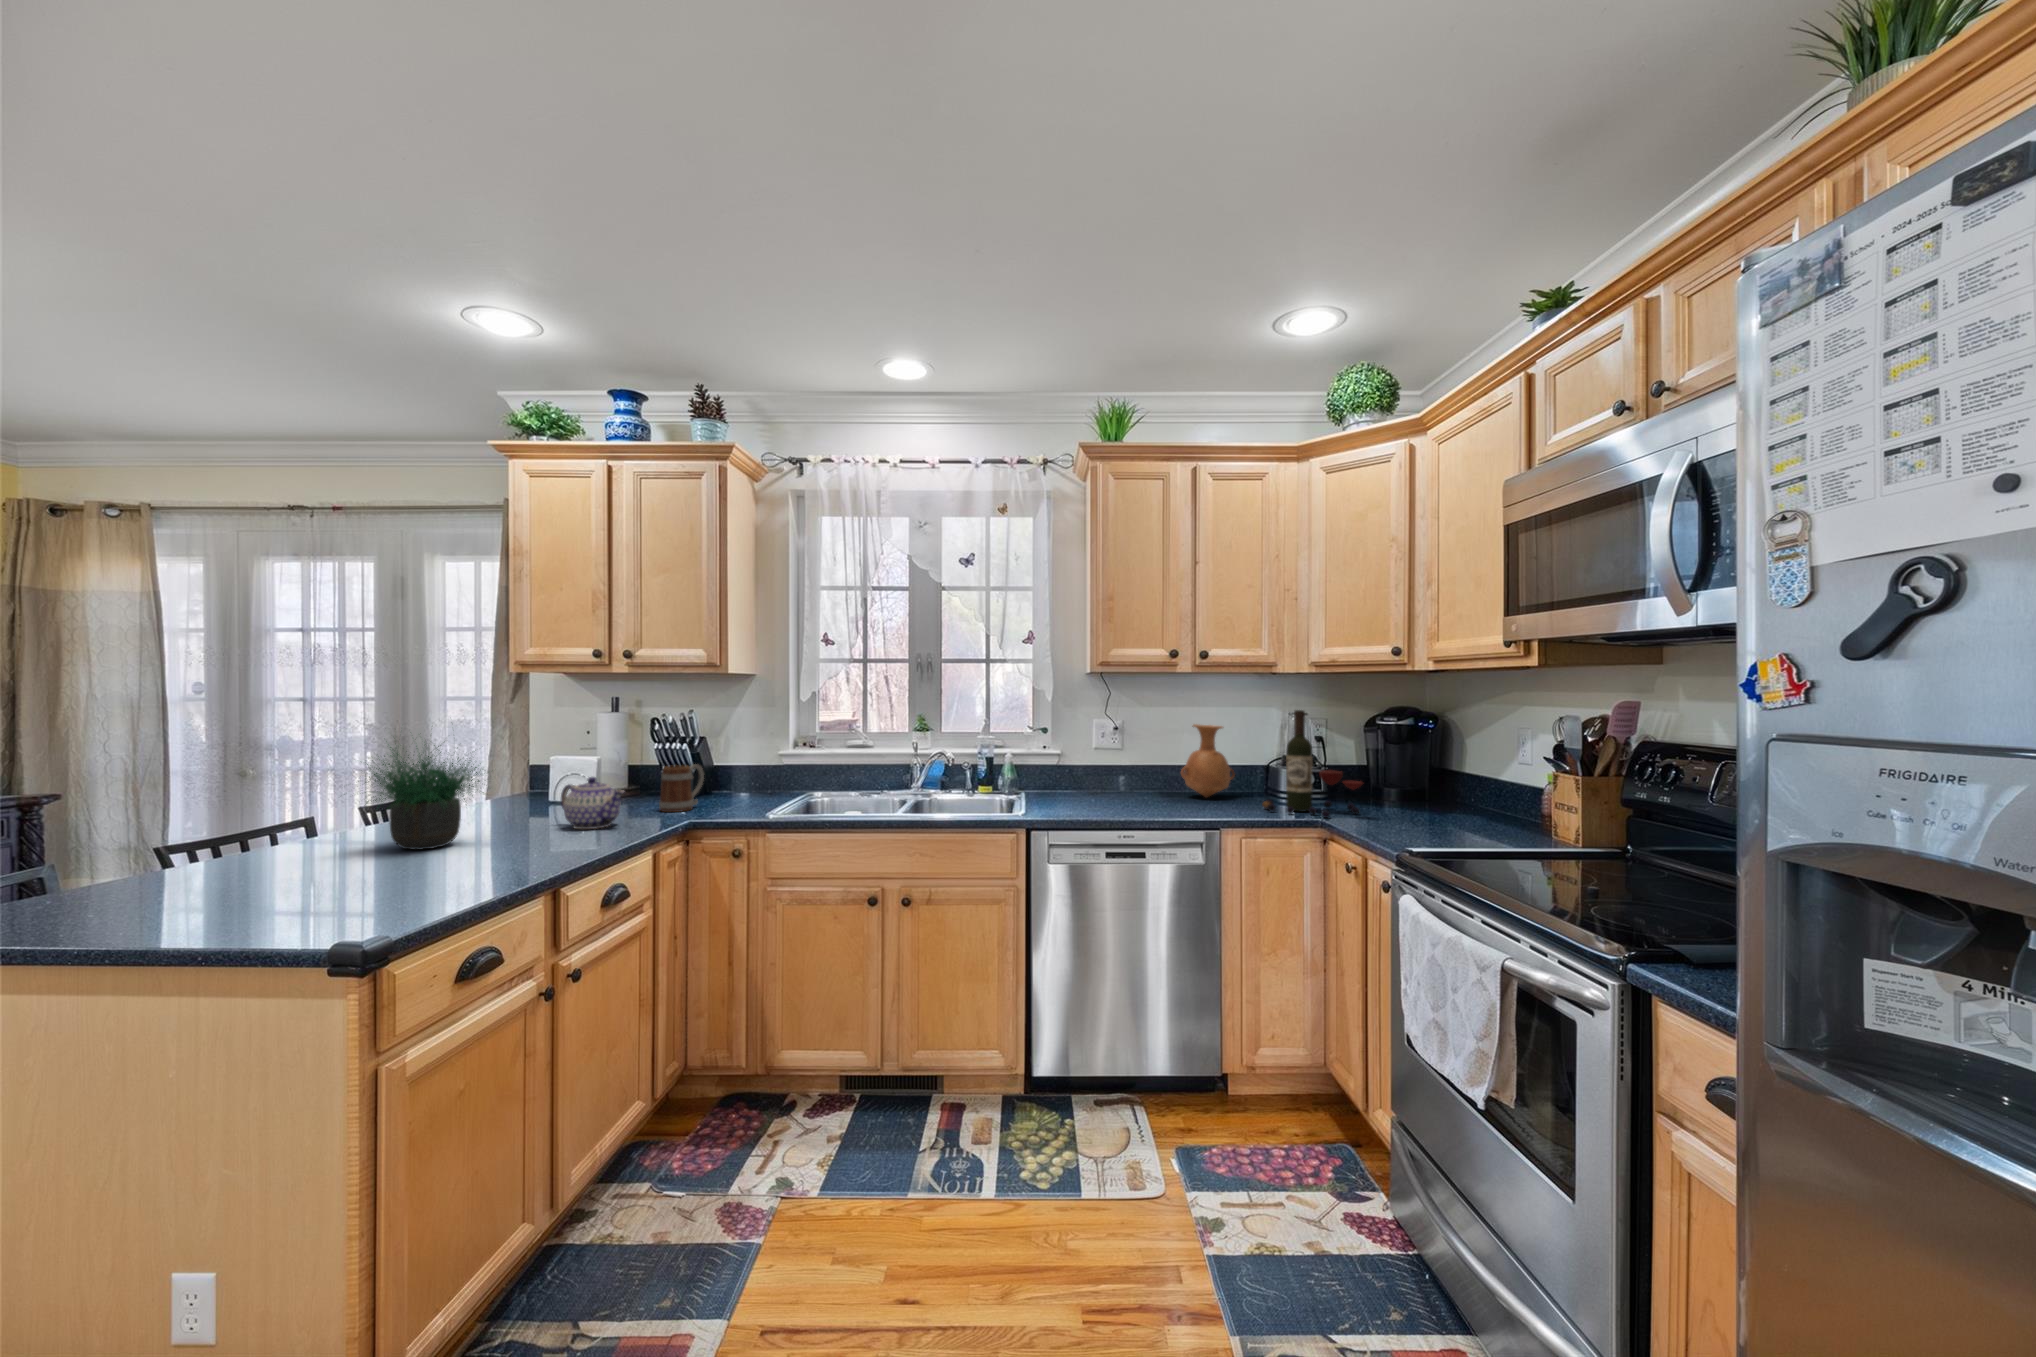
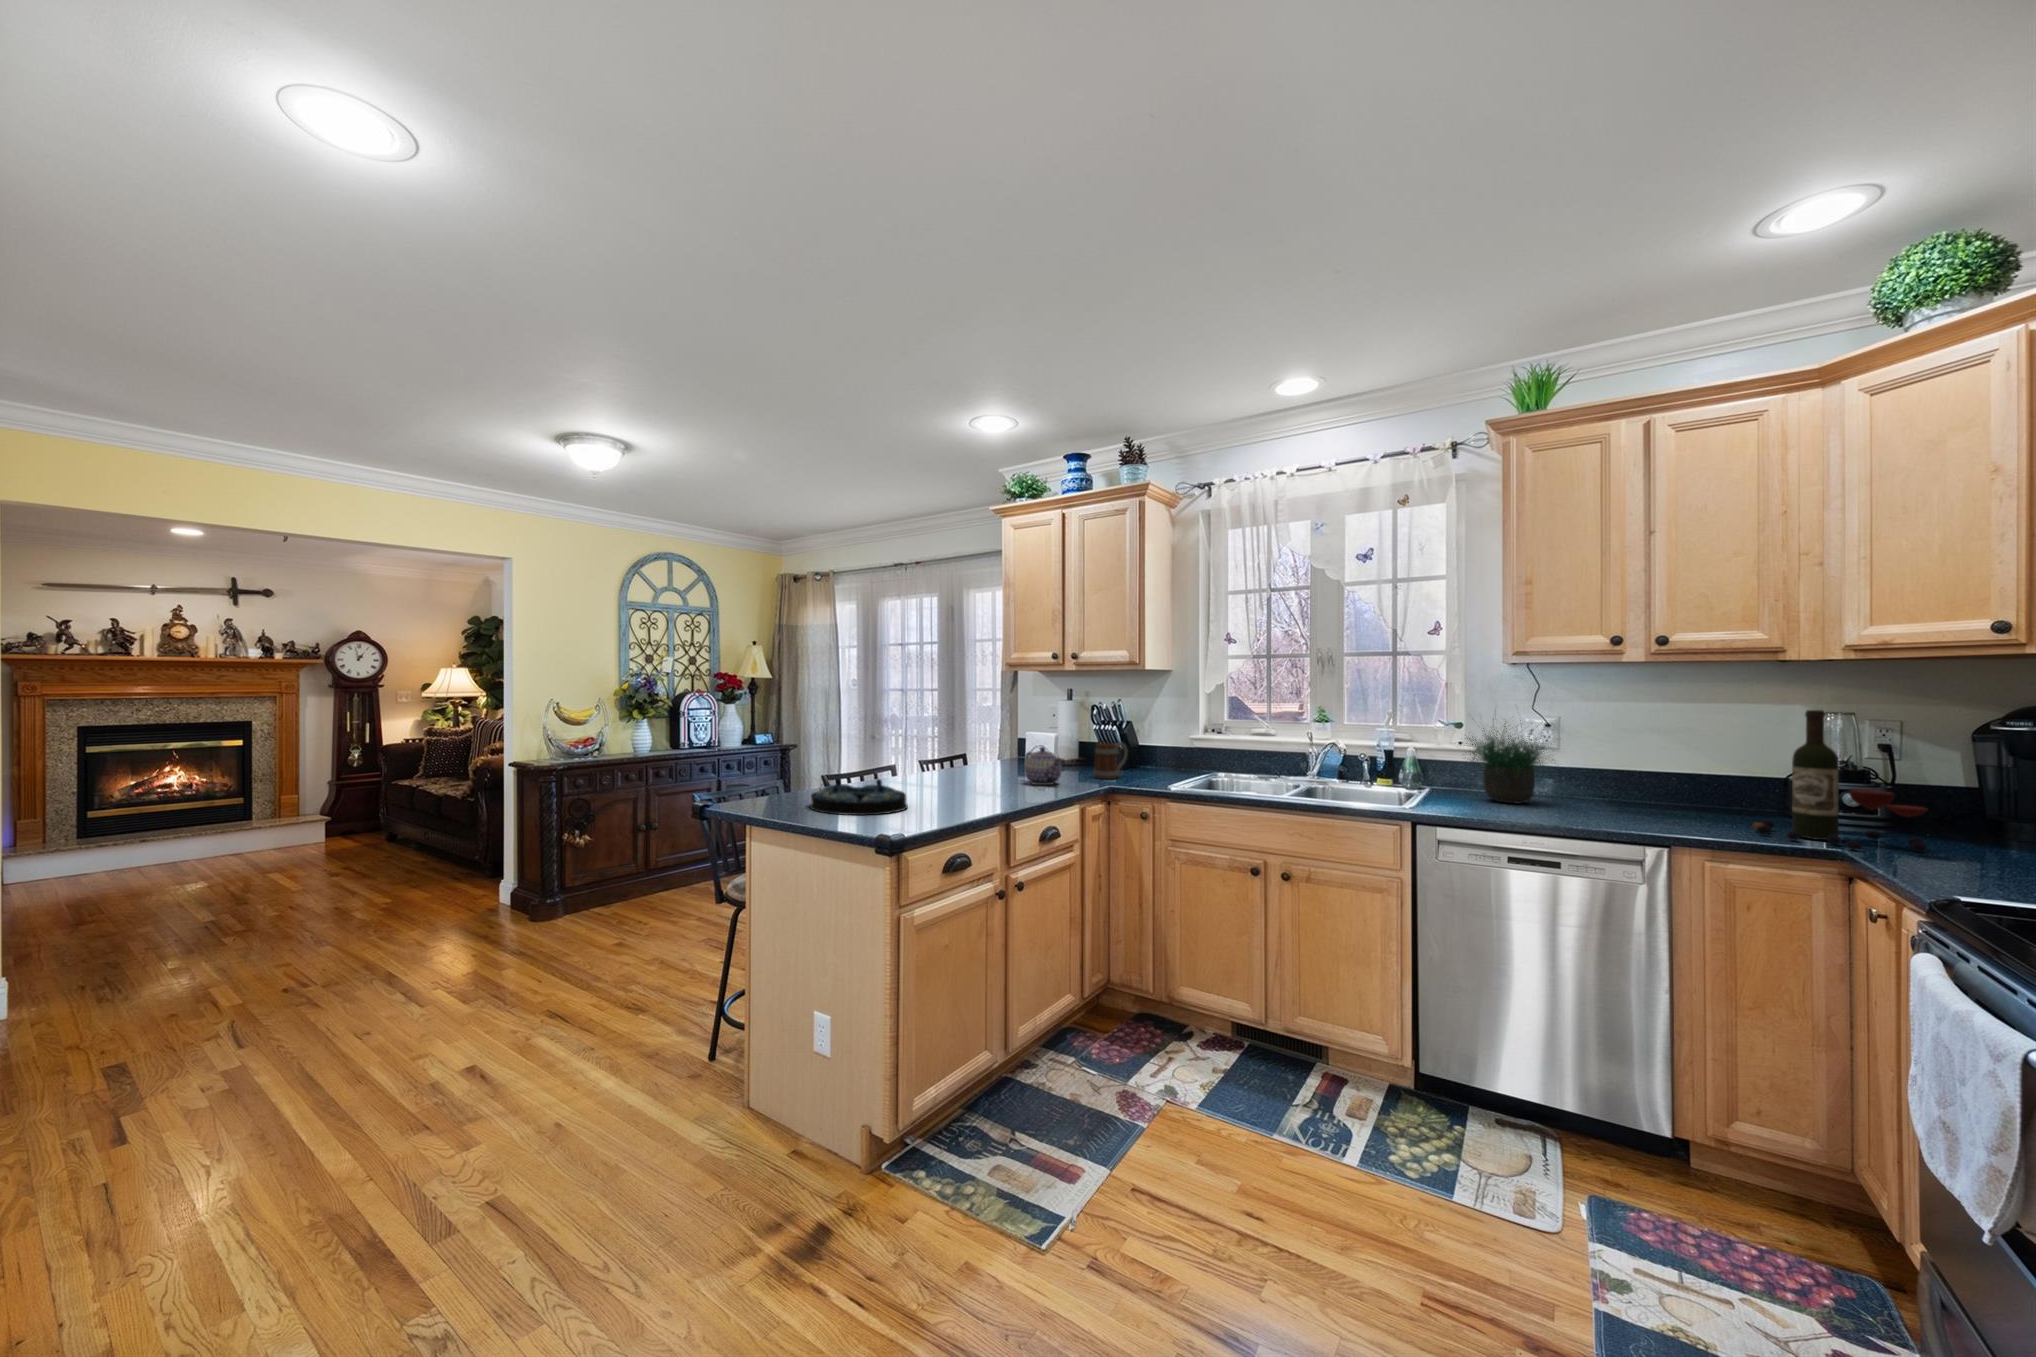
vase: present [1181,724,1234,797] -> none [1635,725,1722,812]
potted plant: present [365,744,480,850] -> present [1466,720,1547,804]
serving tray: none [166,848,385,919] -> present [810,779,908,815]

